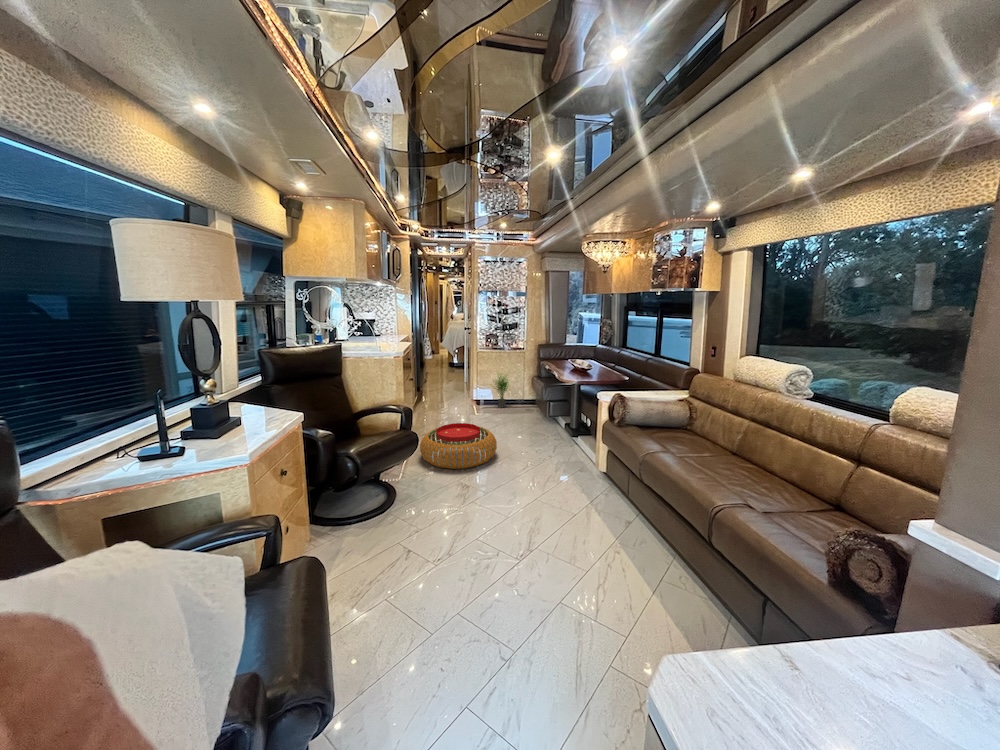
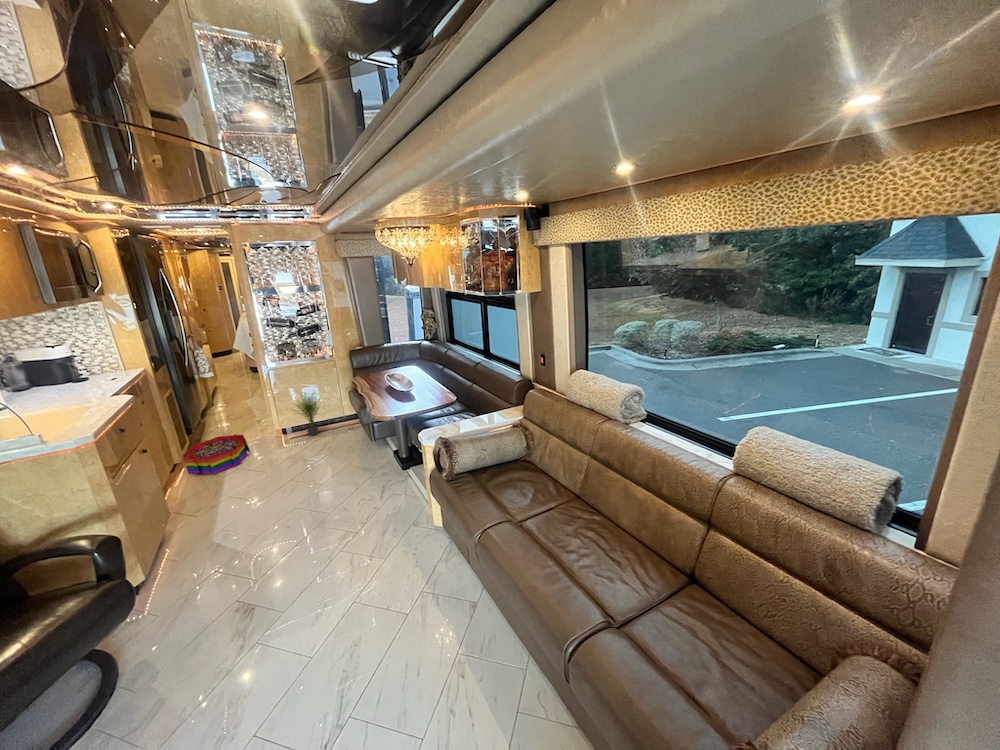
storage bin: none [421,395,460,418] -> present [183,435,250,474]
pouf: present [420,423,497,469] -> none [157,496,293,589]

